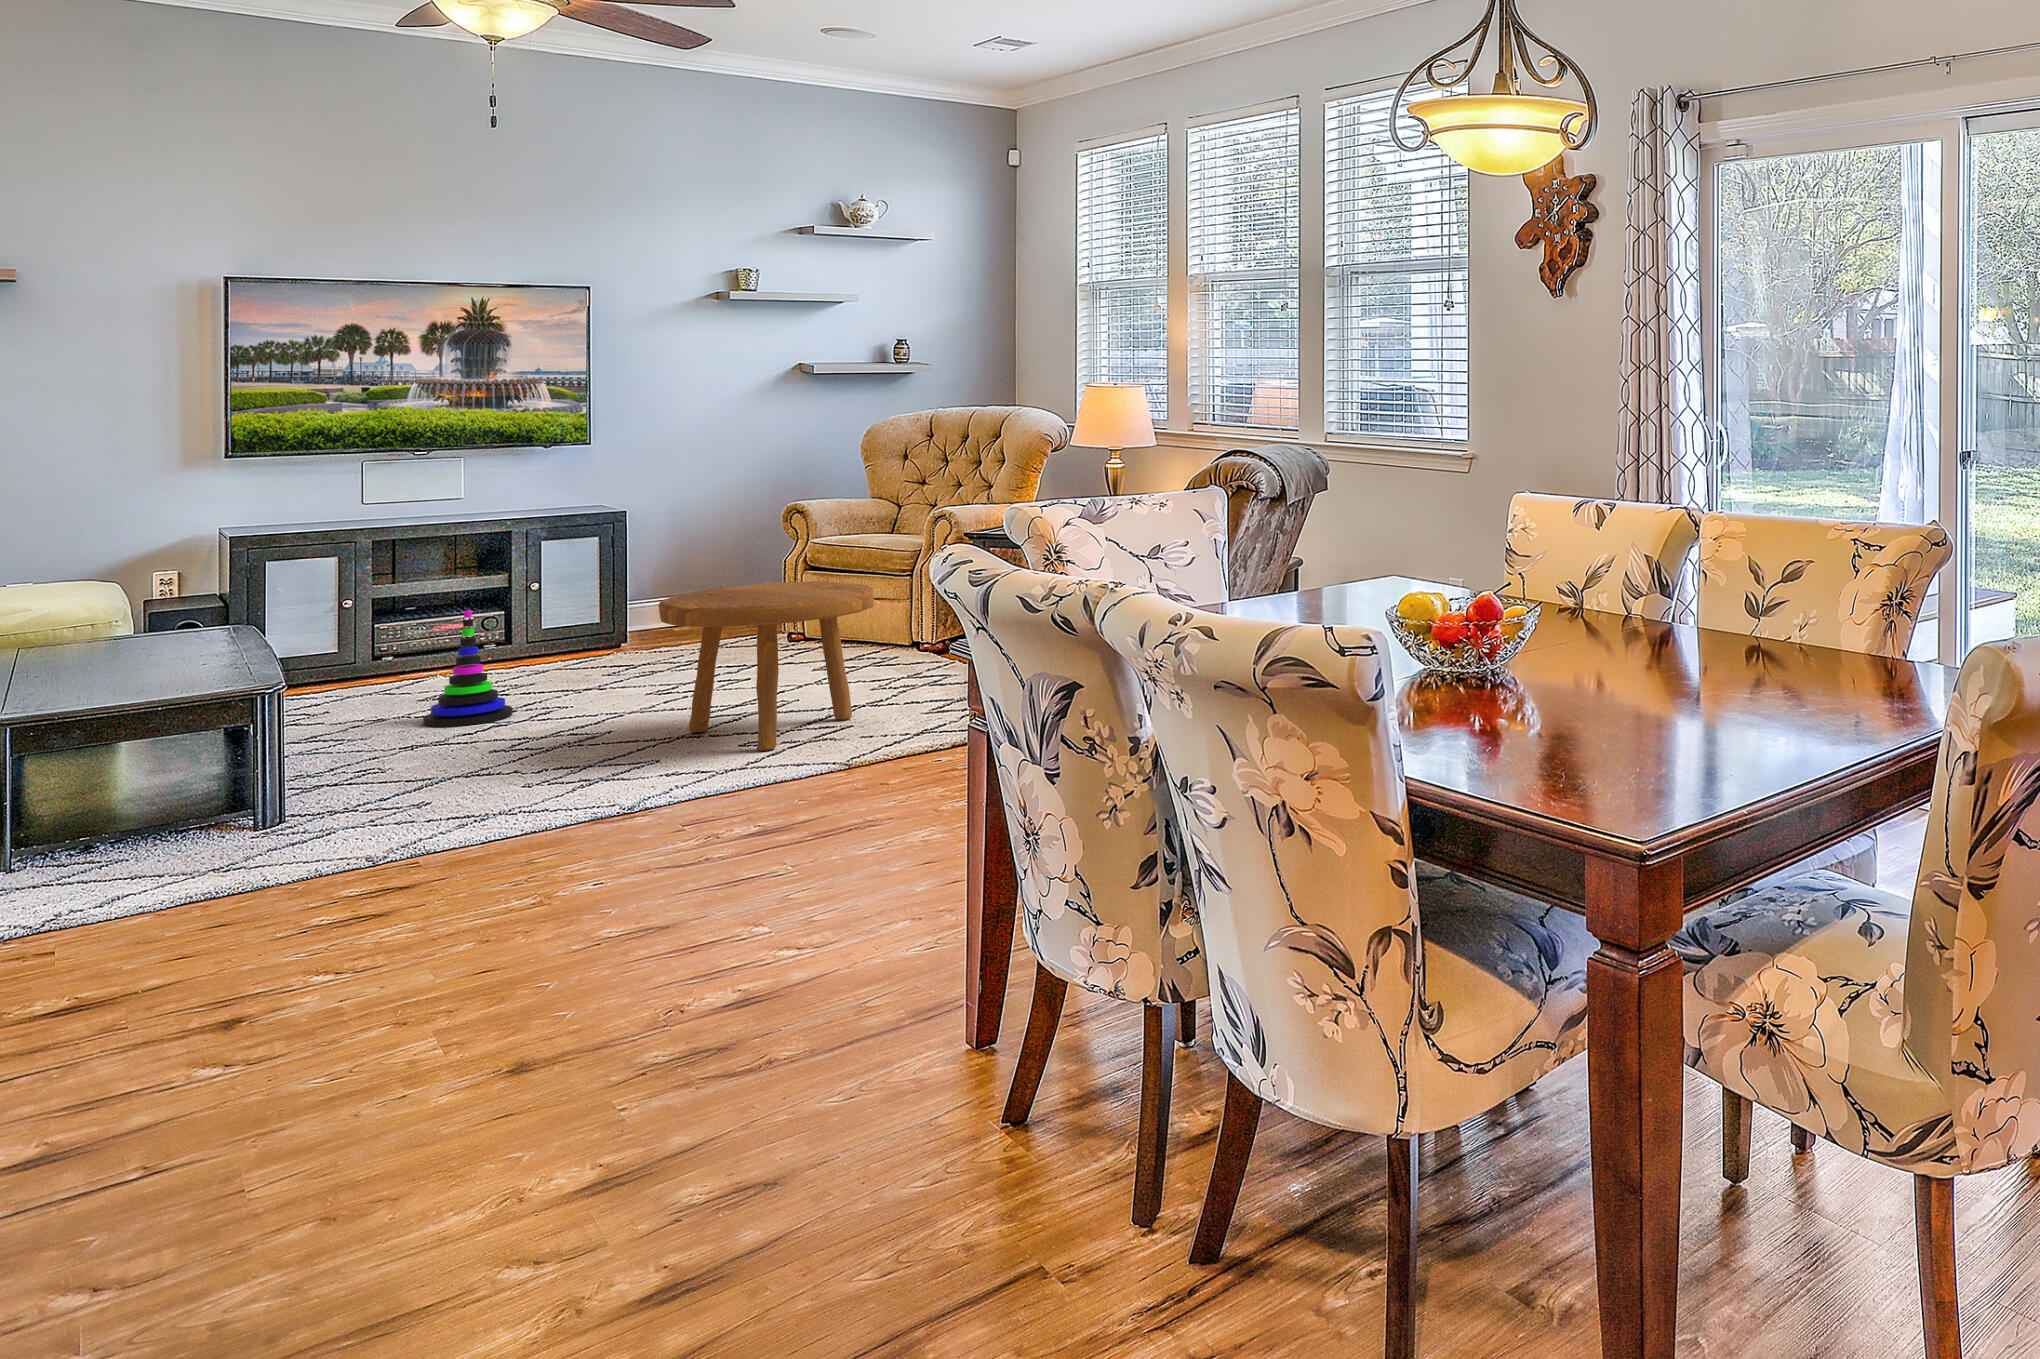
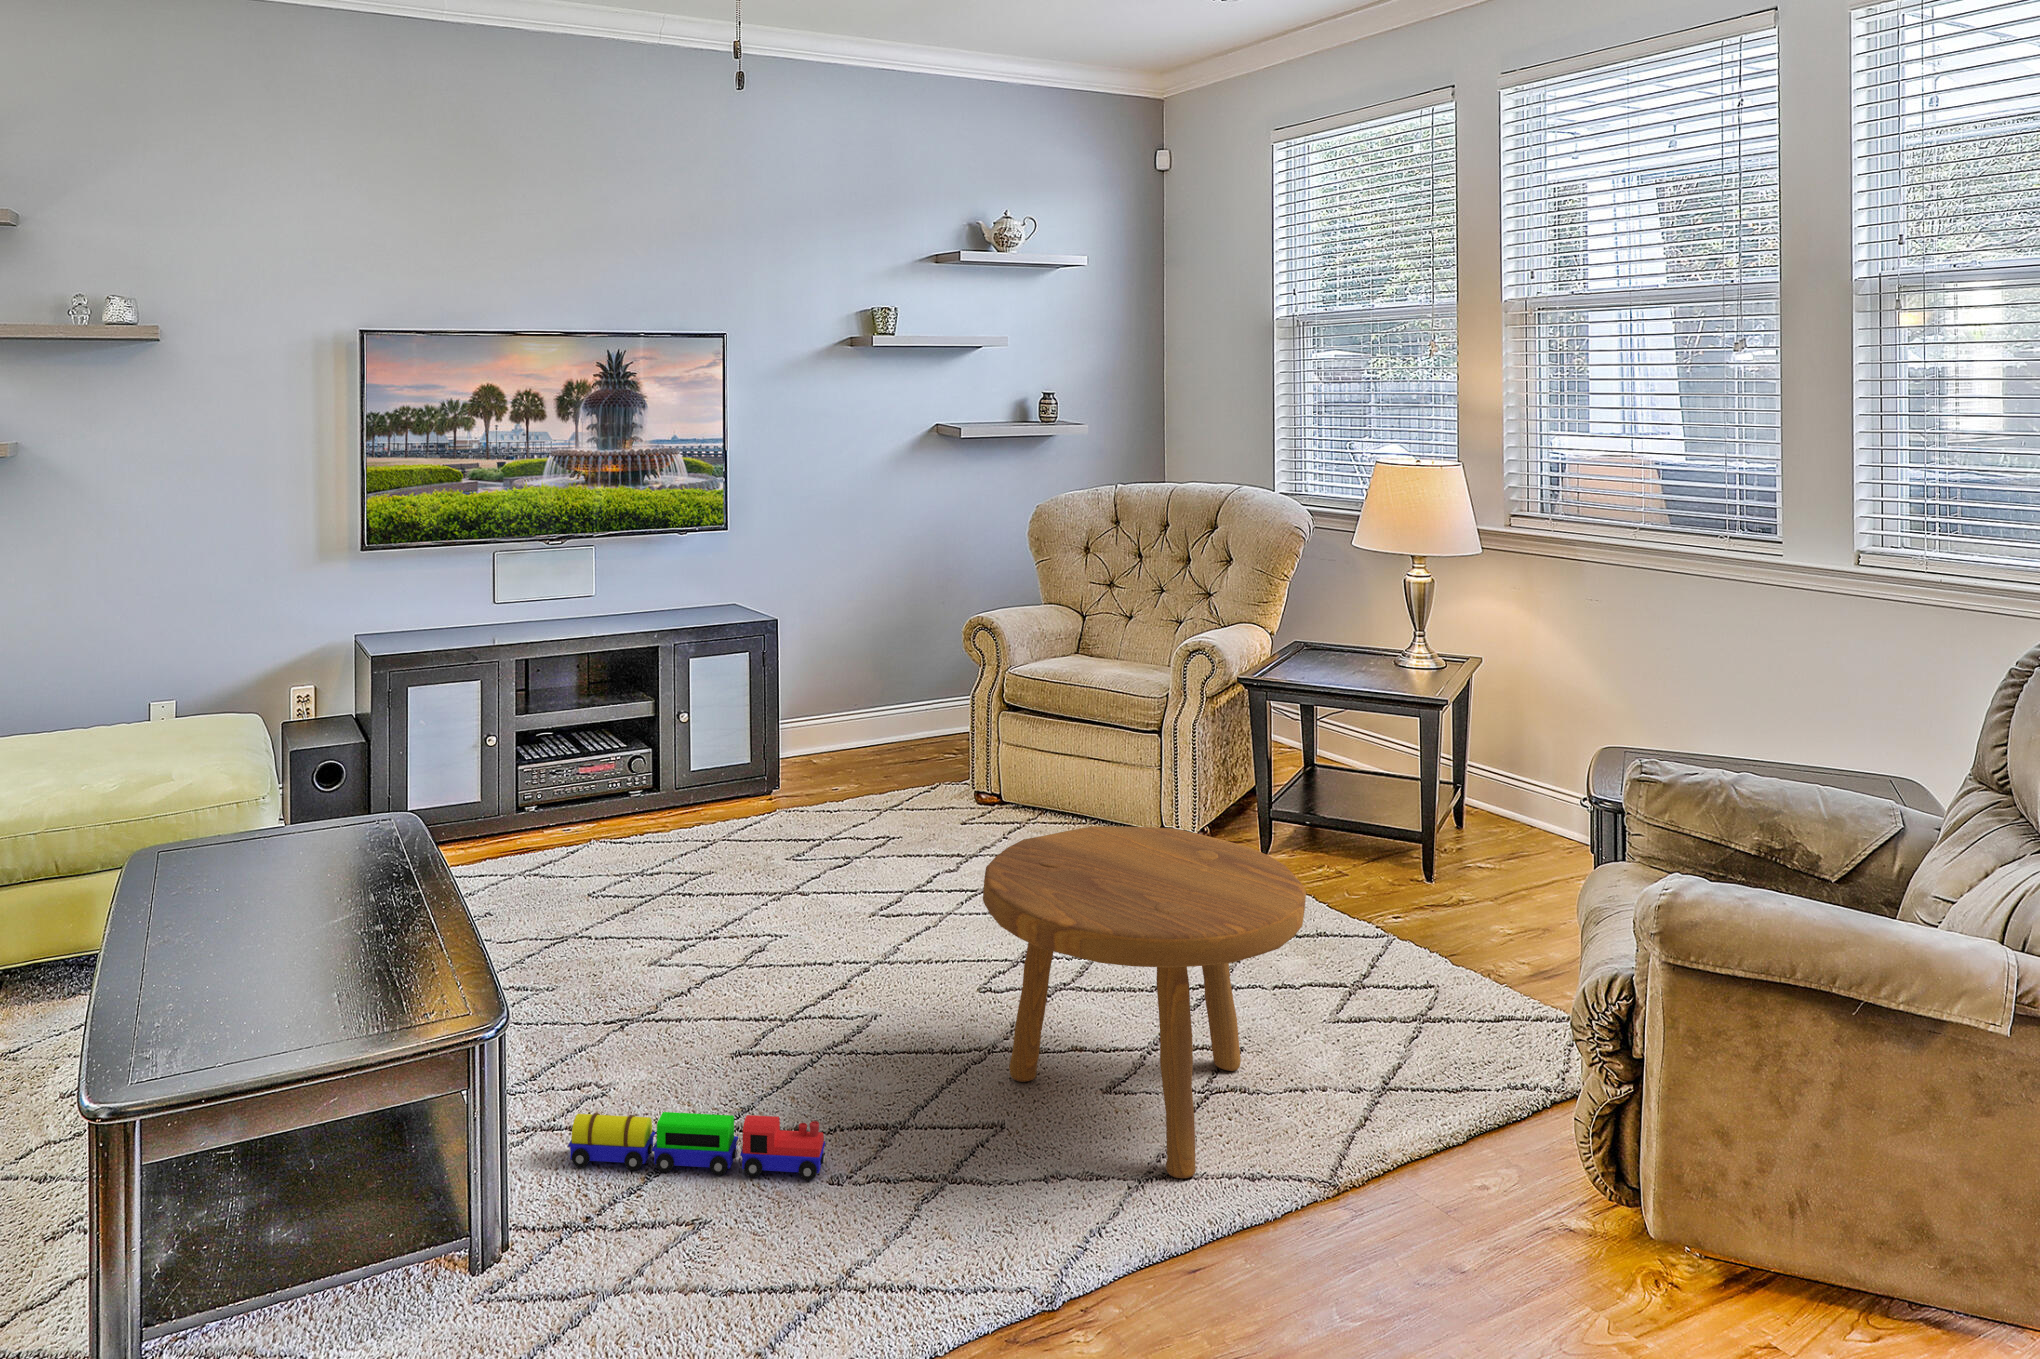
stacking toy: present [423,610,512,727] -> none [618,818,723,994]
toy train: none [344,738,531,780] -> present [568,1112,825,1181]

